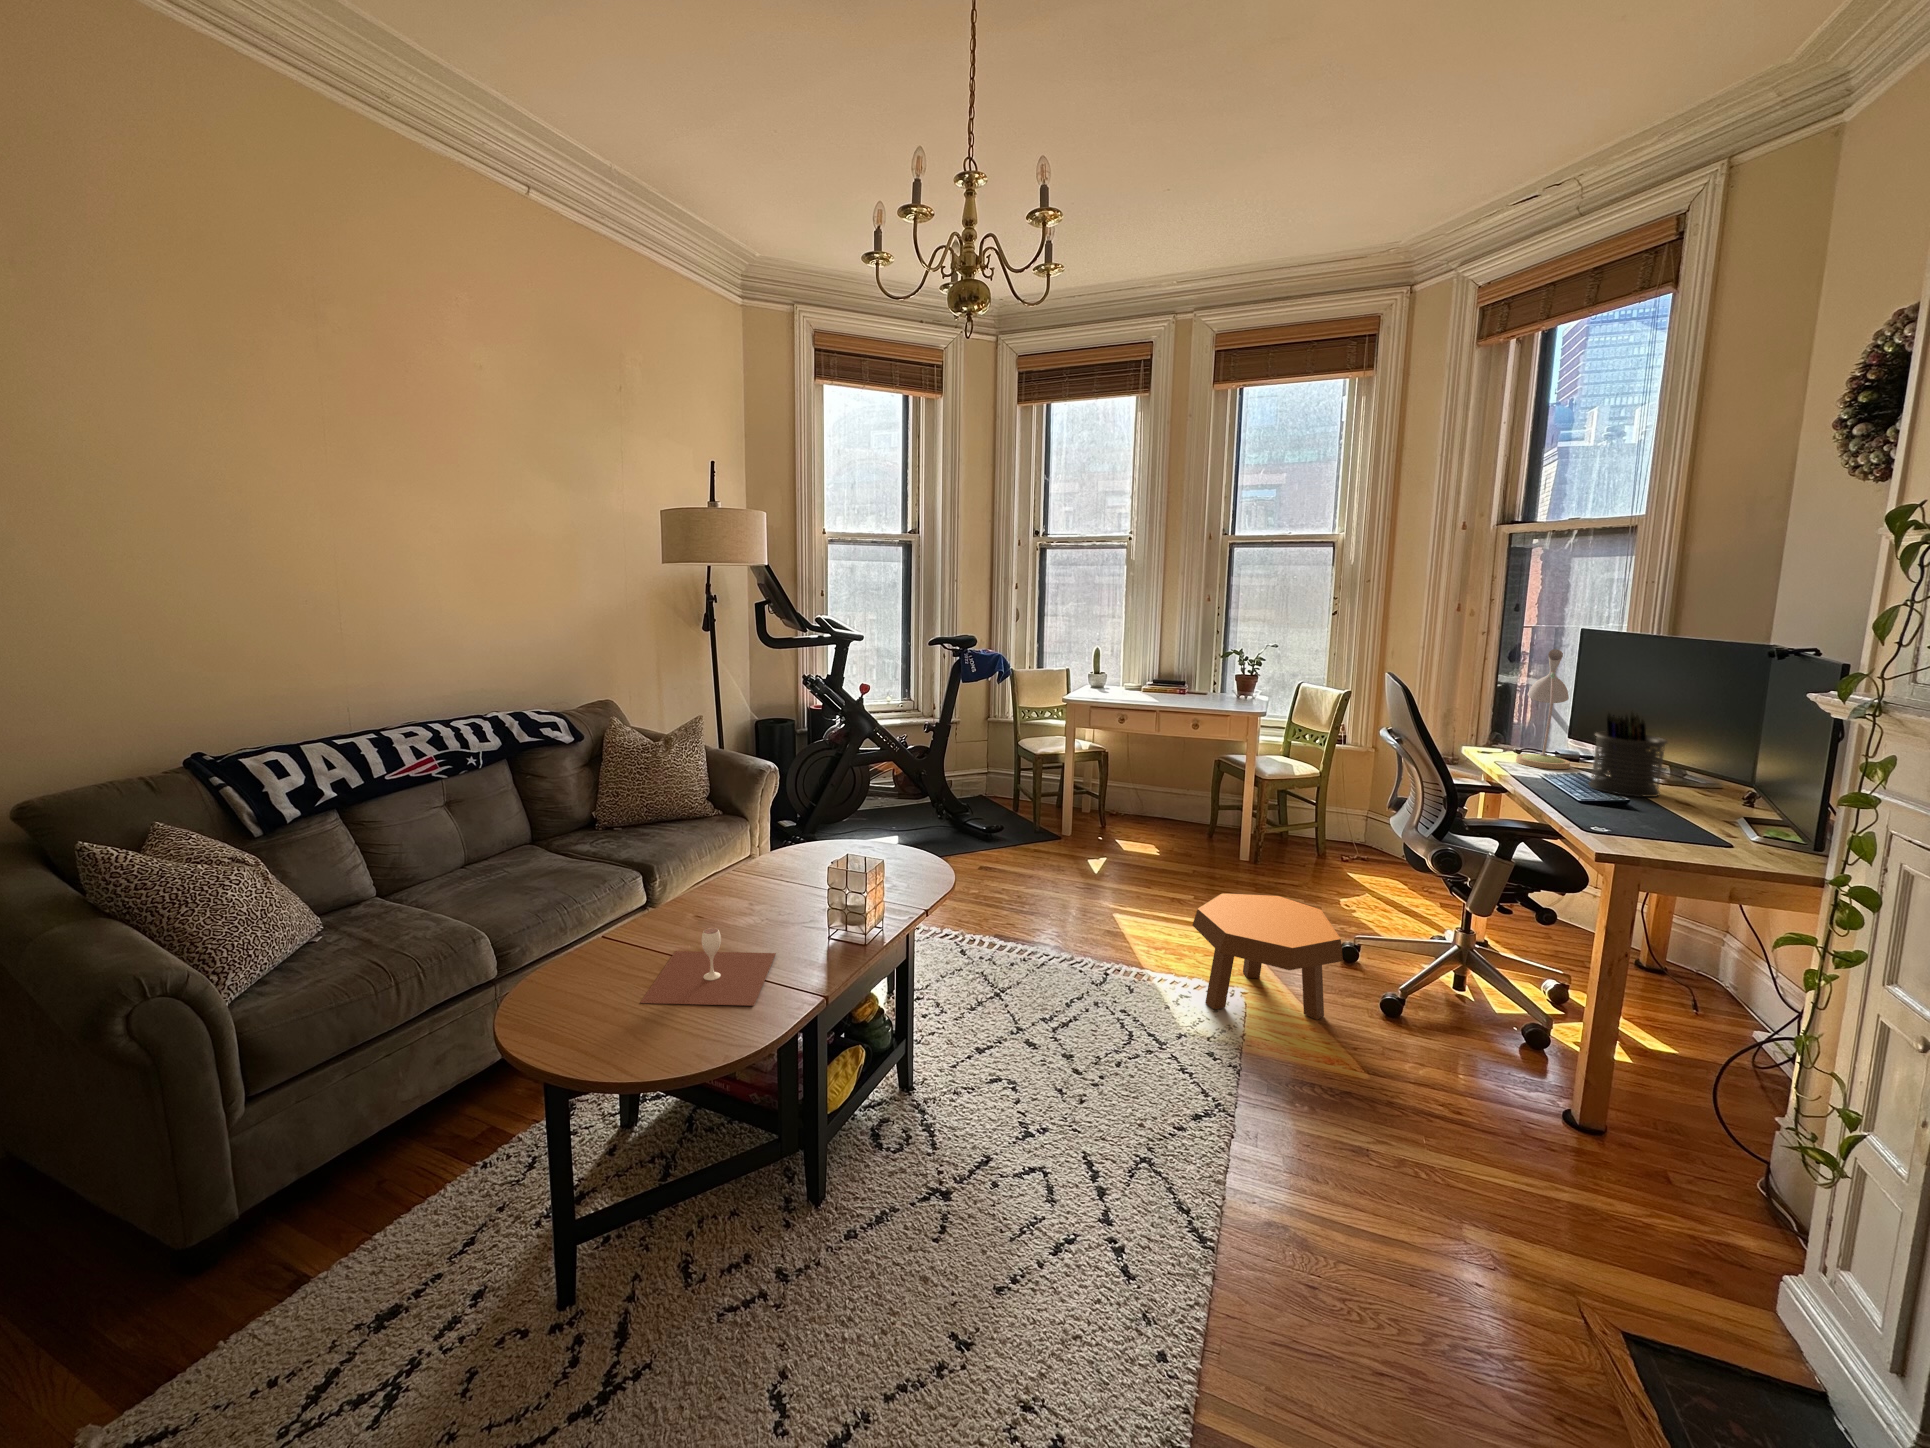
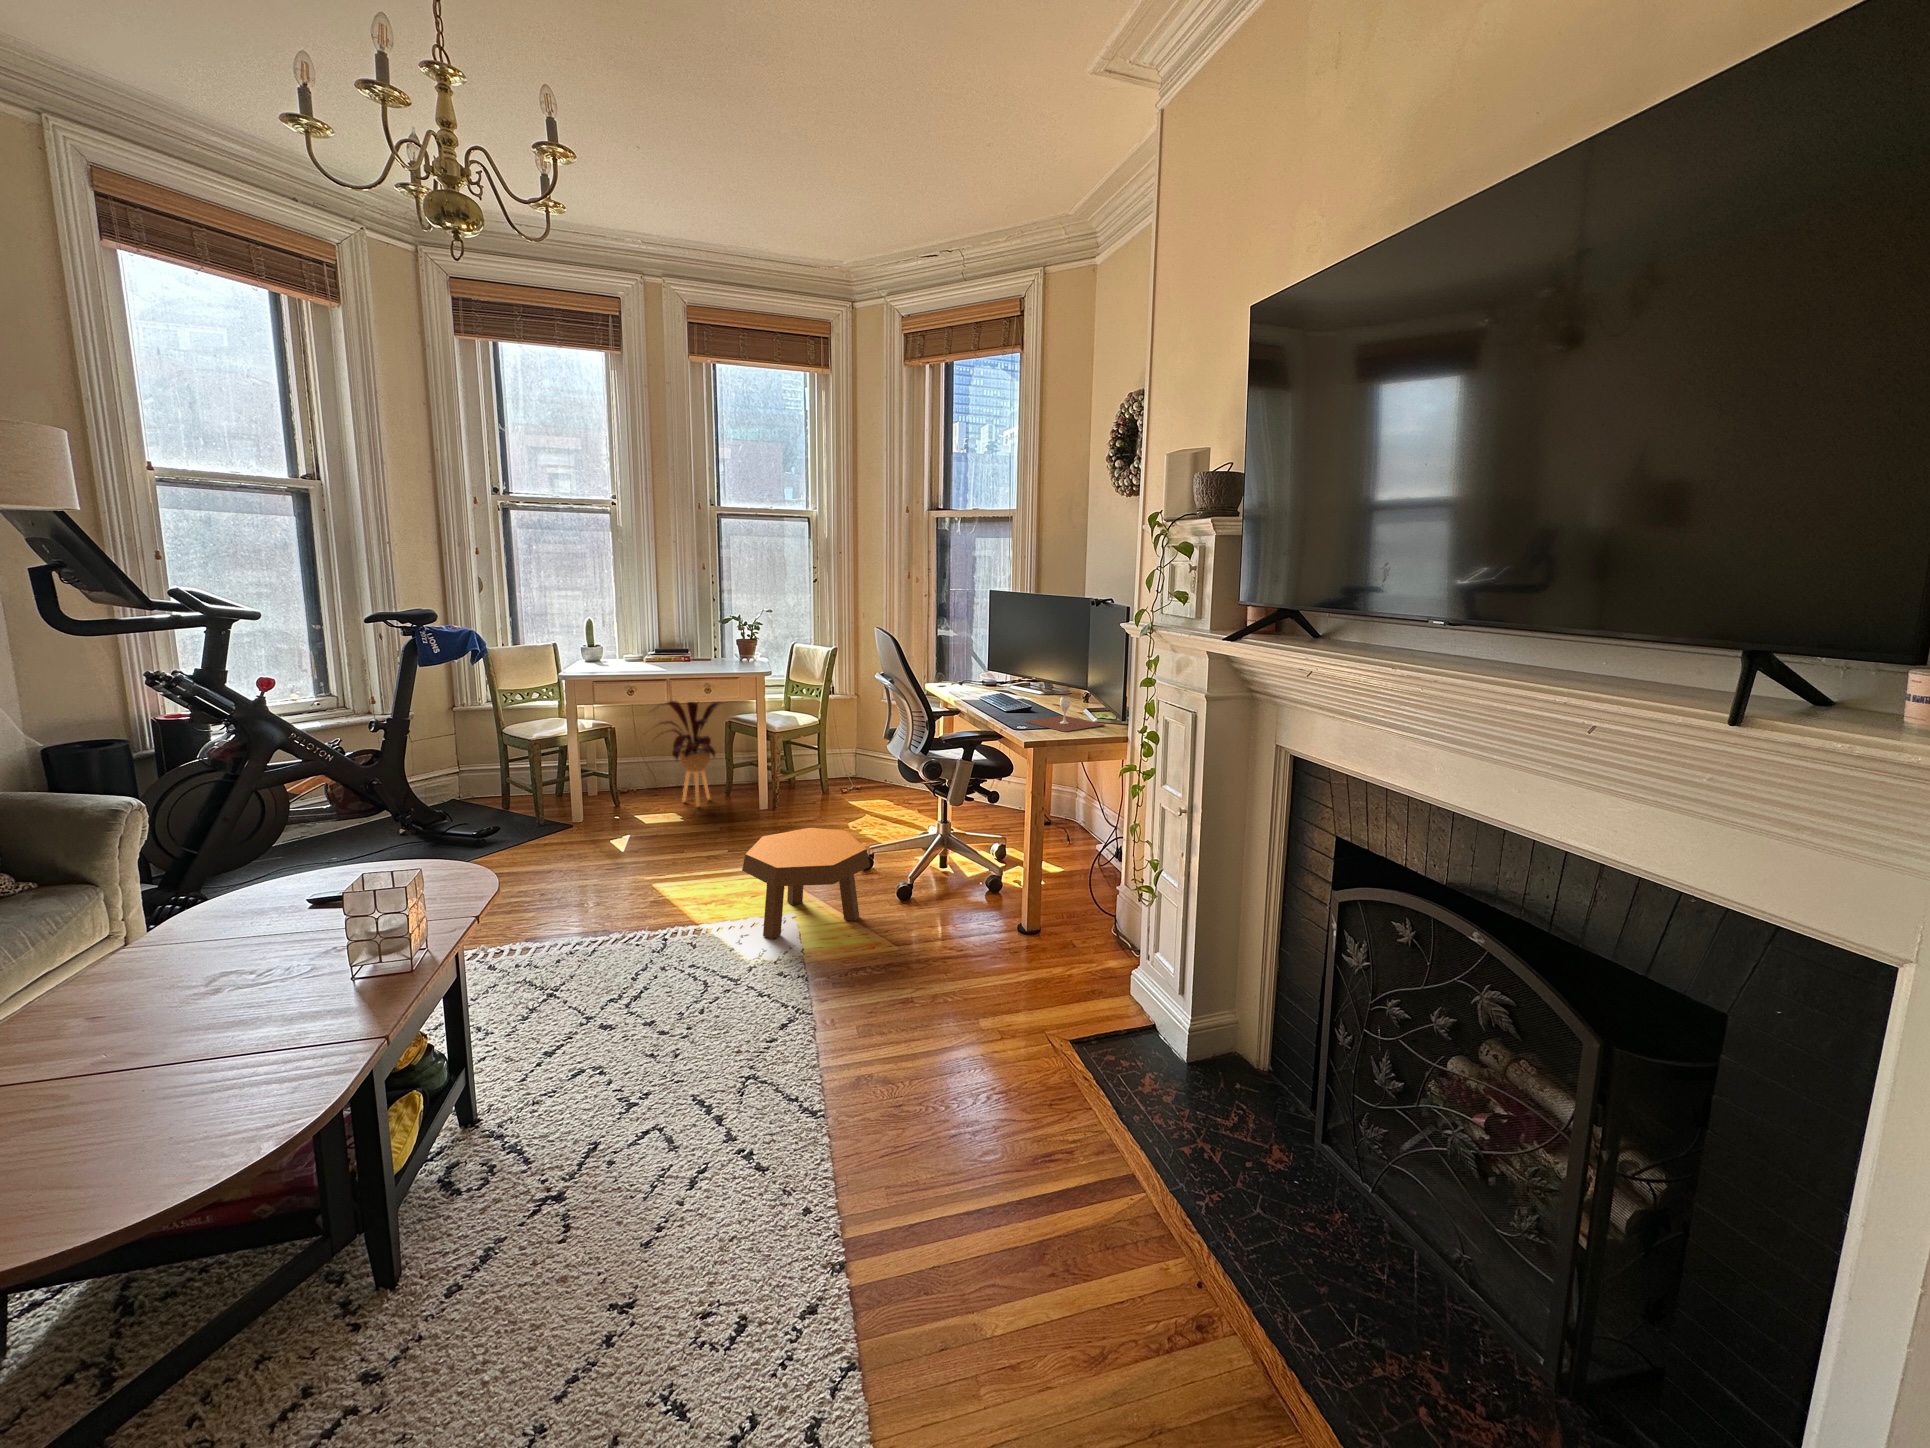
desk lamp: present [1516,649,1570,769] -> none [962,602,995,692]
house plant: none [1133,704,1222,843] -> present [655,701,723,806]
pen holder: present [1589,713,1668,797] -> none [1008,643,1049,703]
wine glass: present [640,928,776,1006] -> present [1024,696,1105,732]

